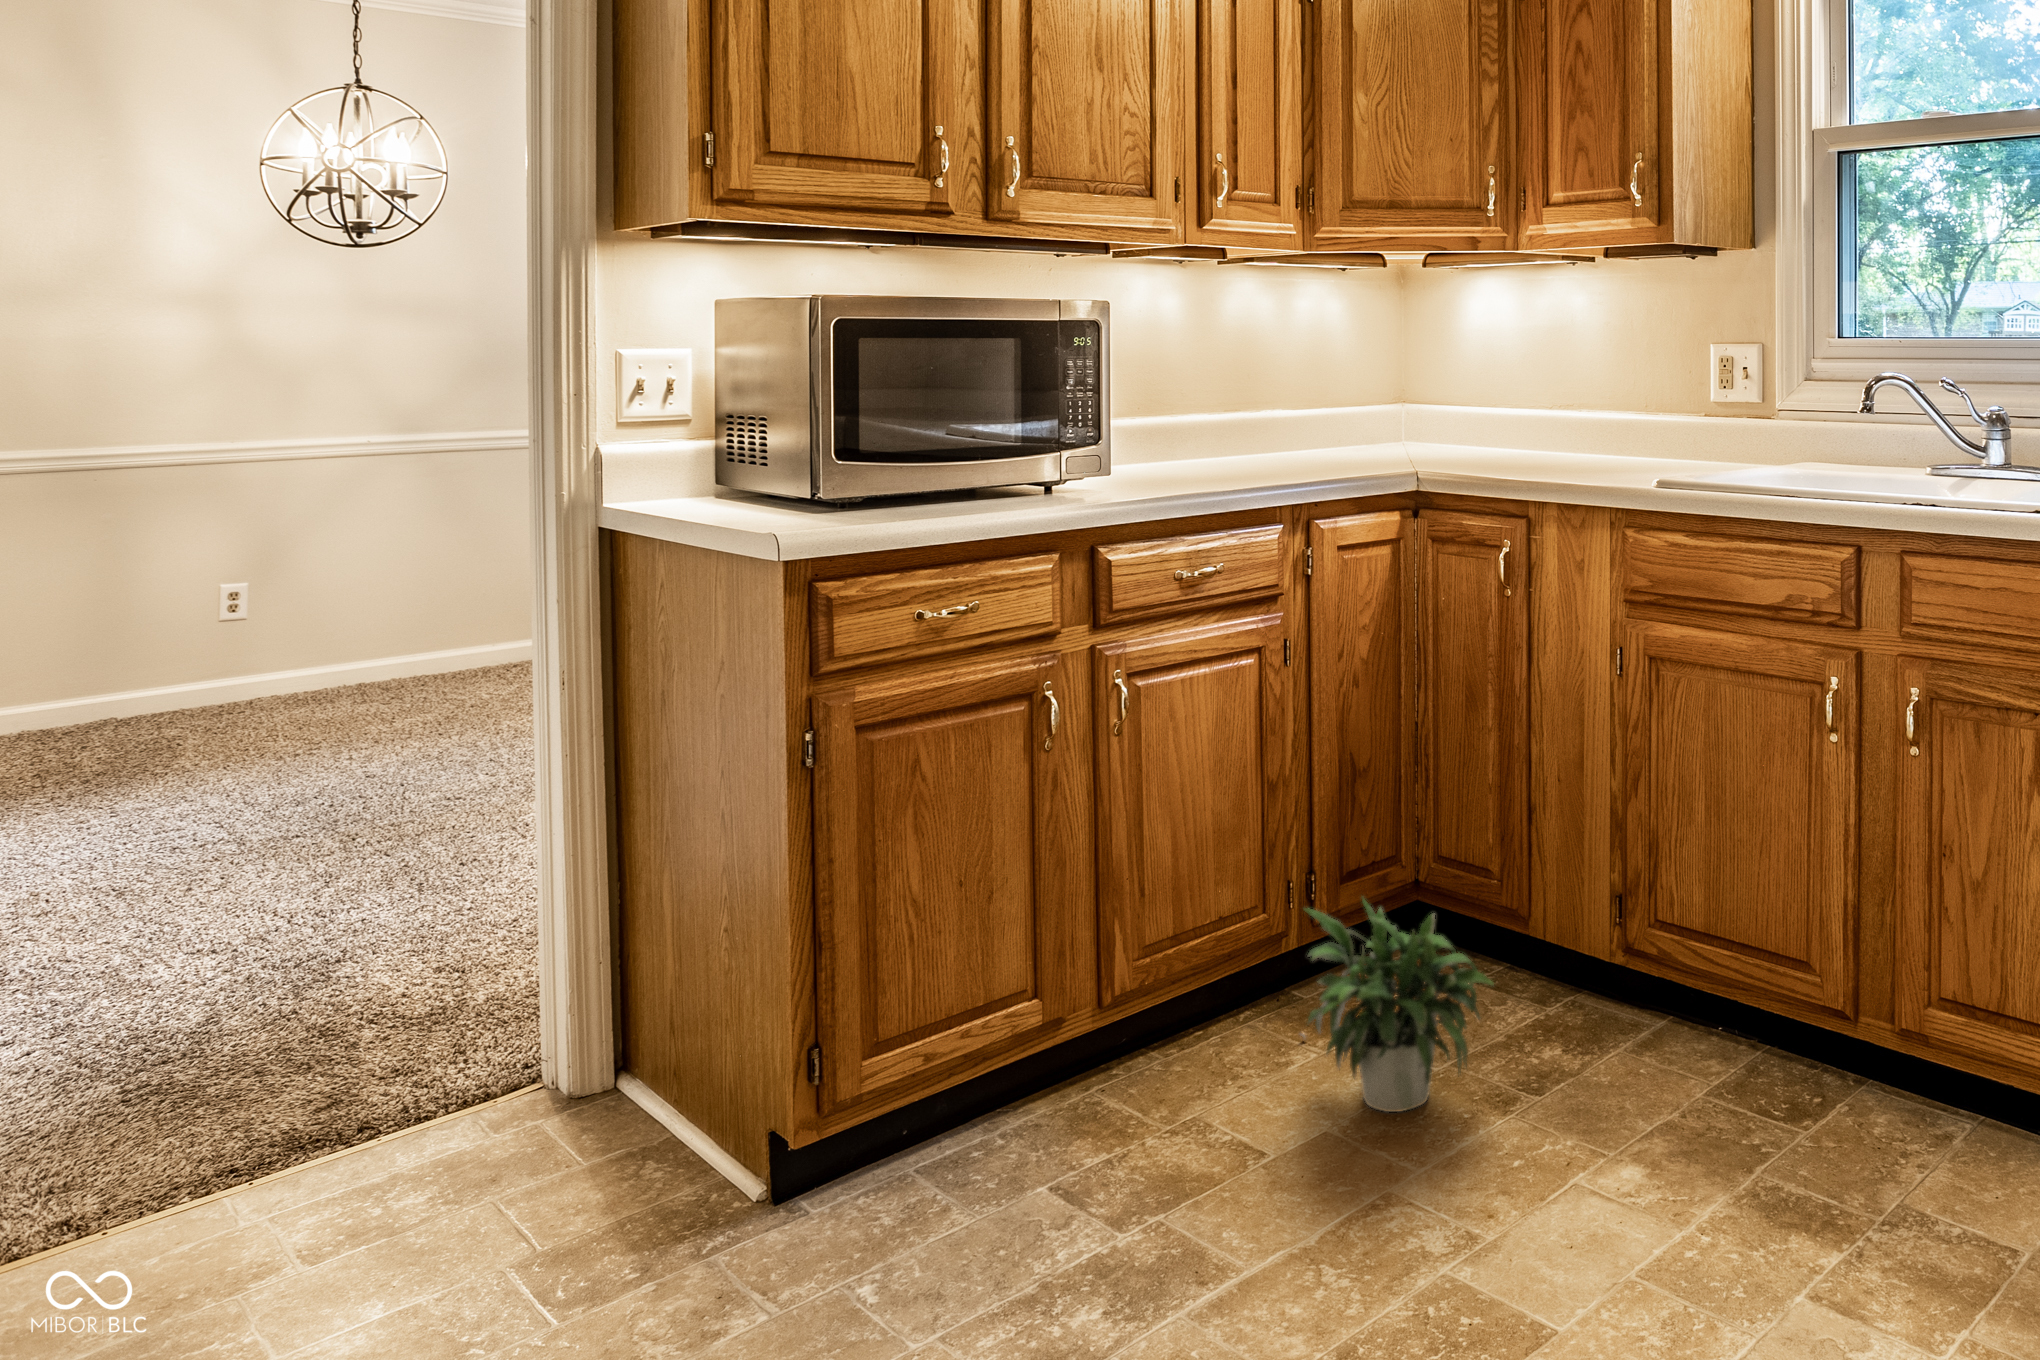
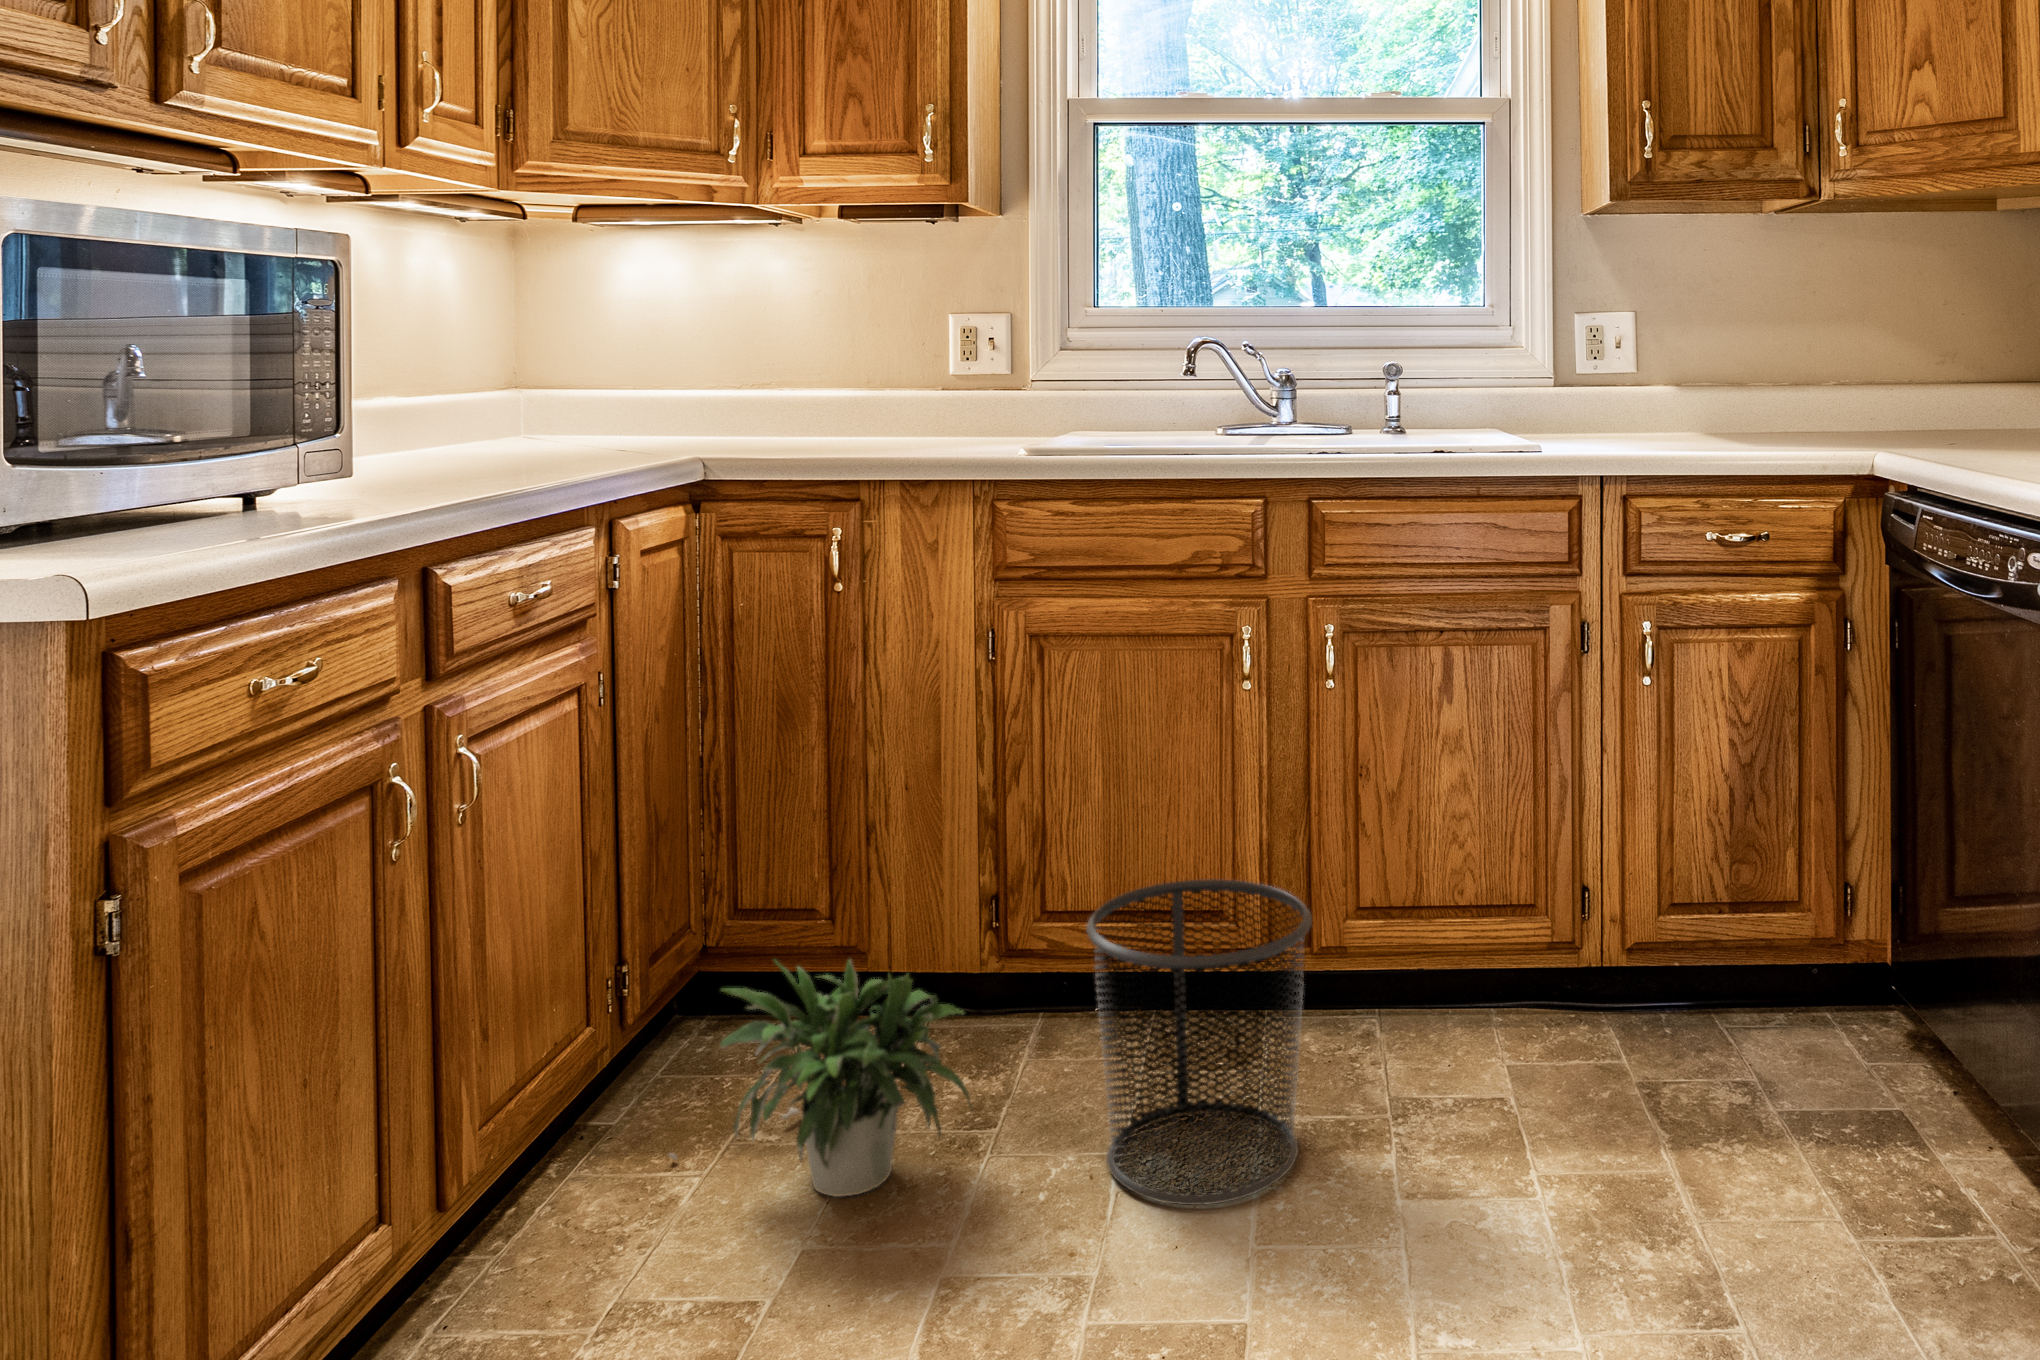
waste bin: none [1551,913,1774,1237] -> present [1086,879,1312,1205]

